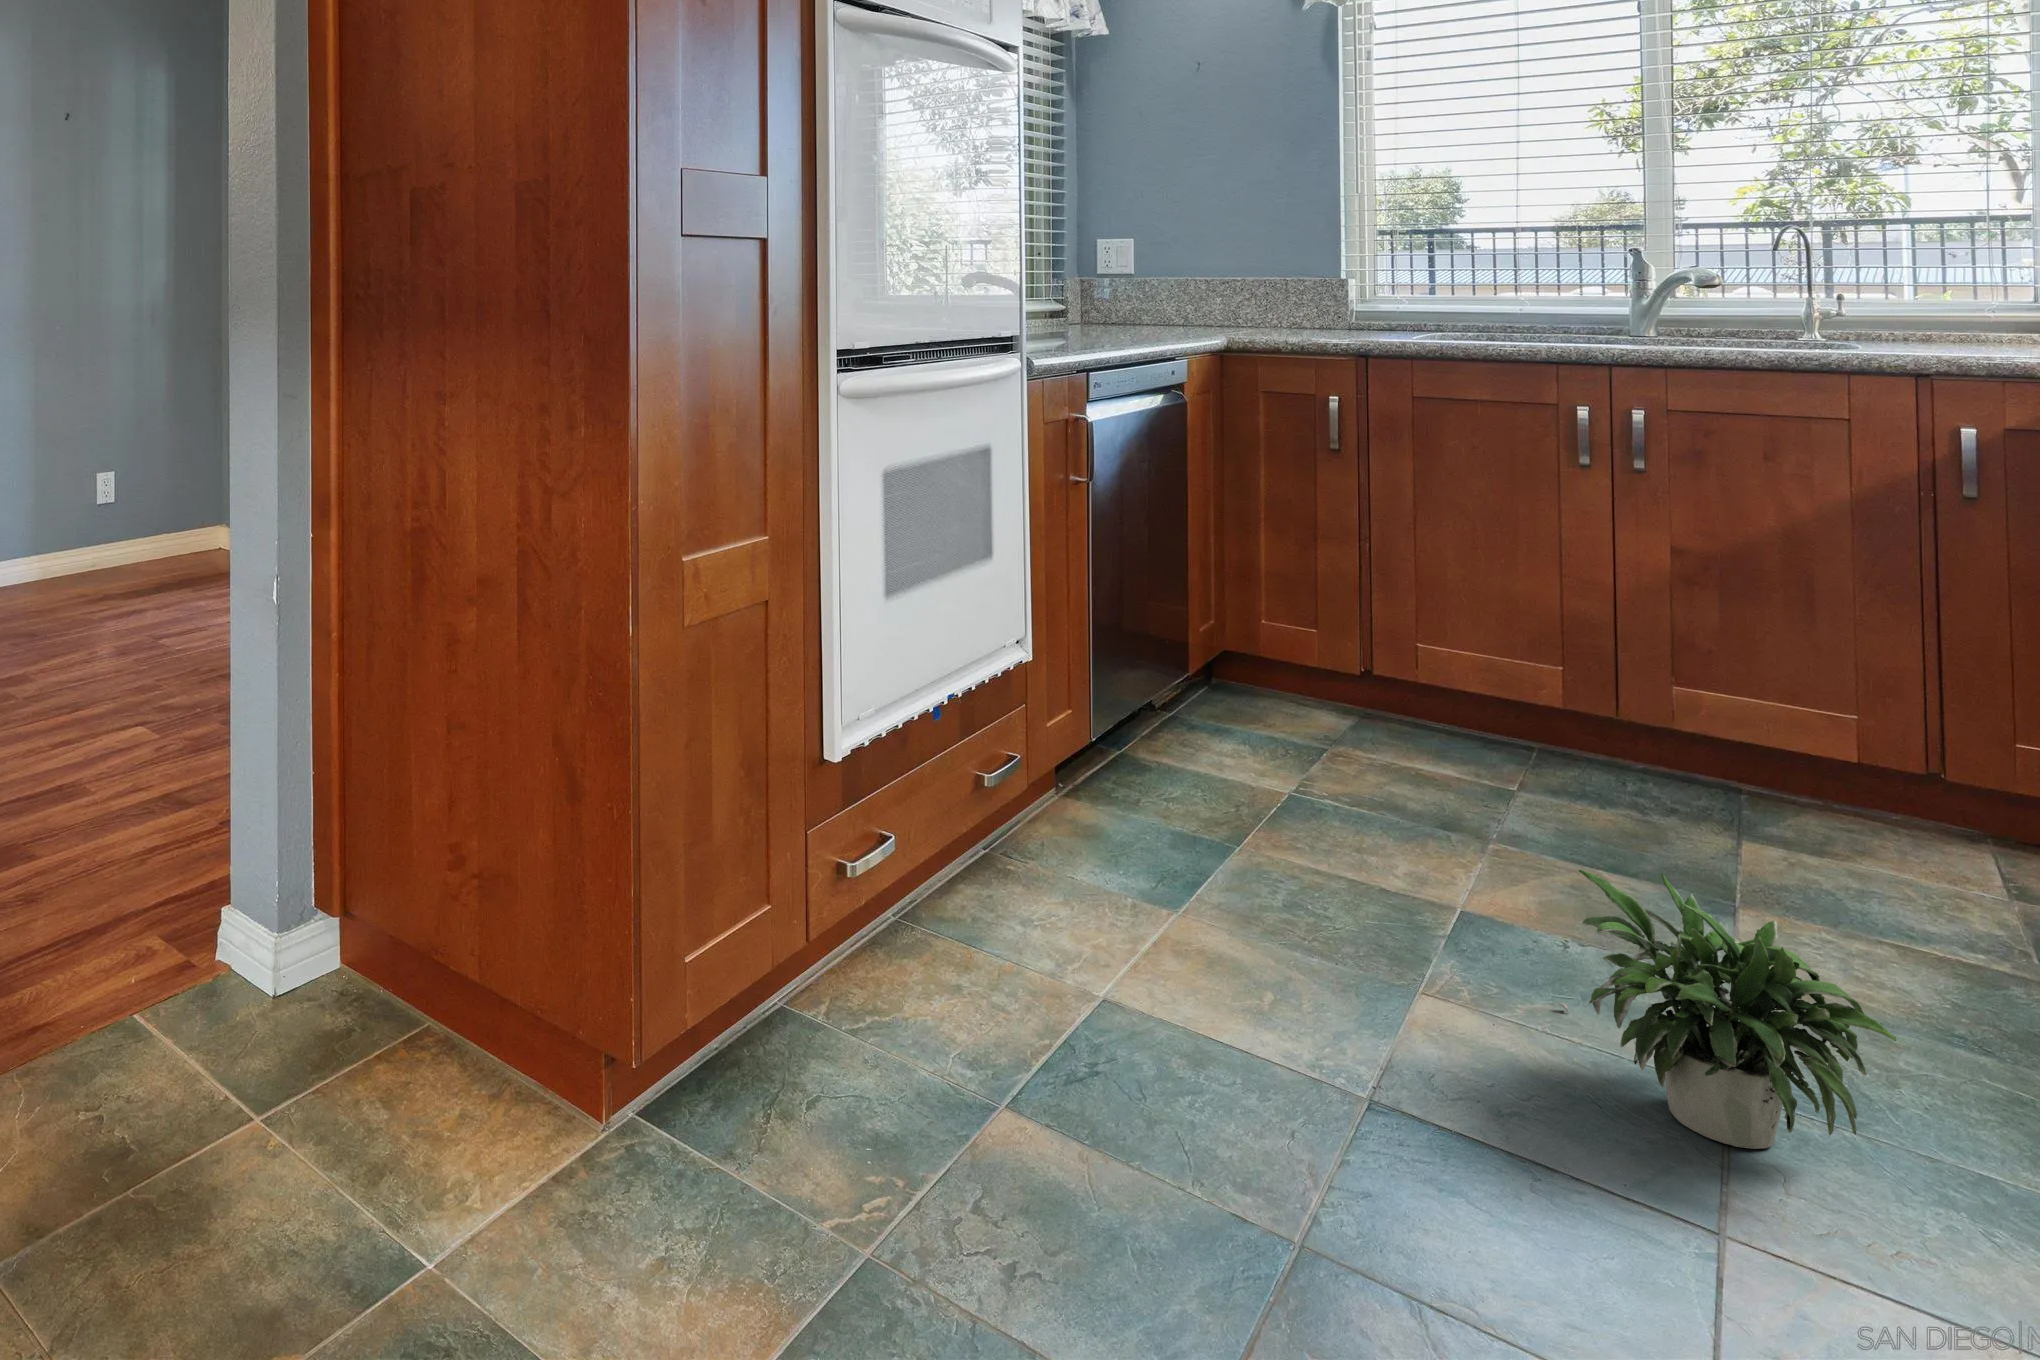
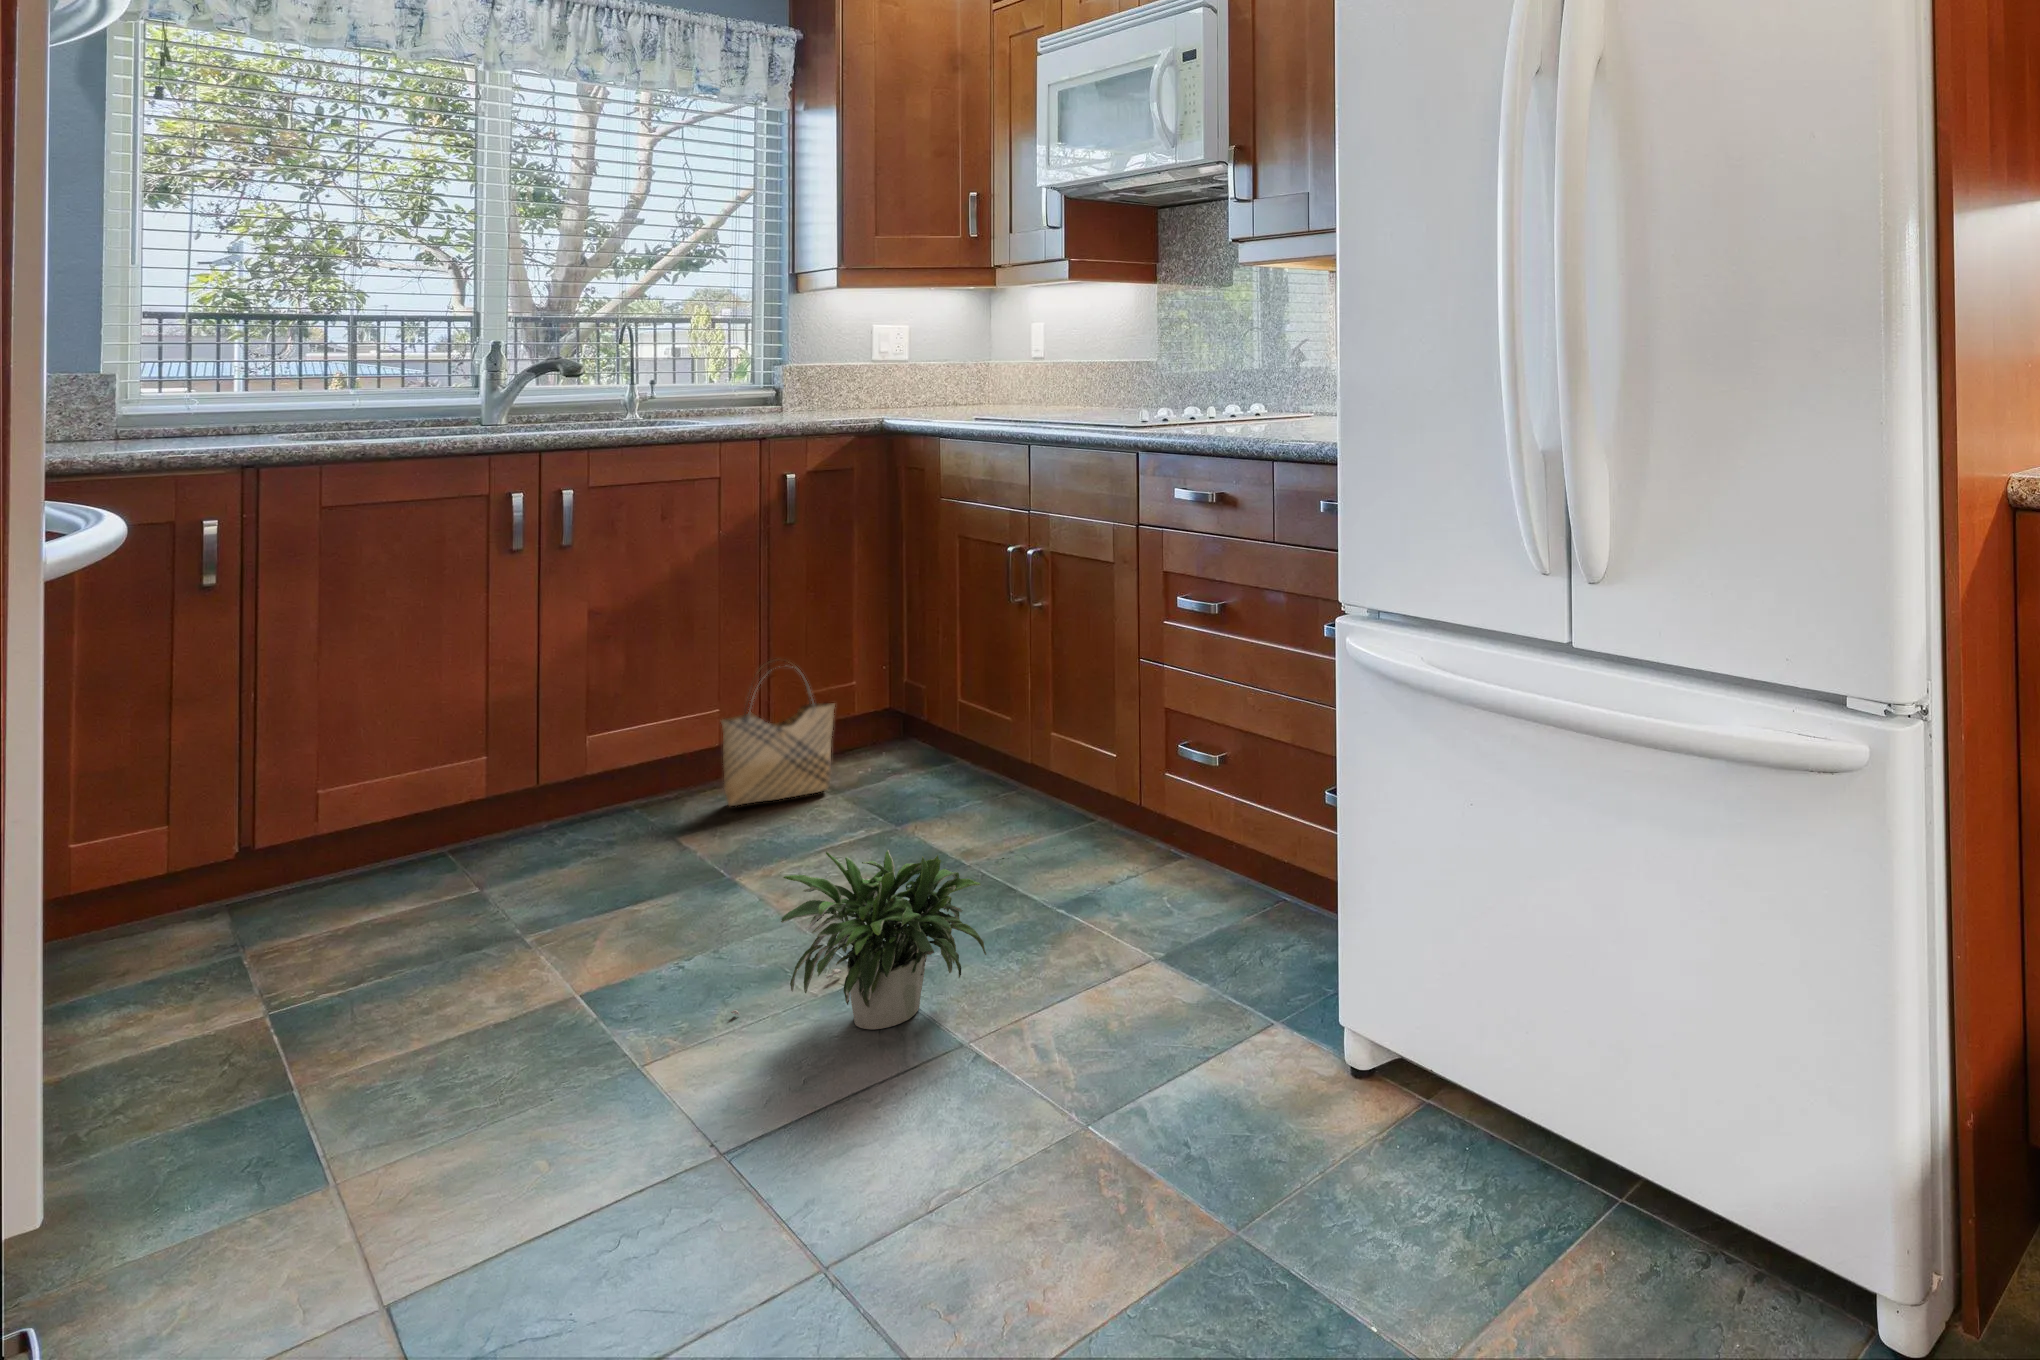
woven basket: none [1823,668,2023,874] -> present [721,658,835,806]

